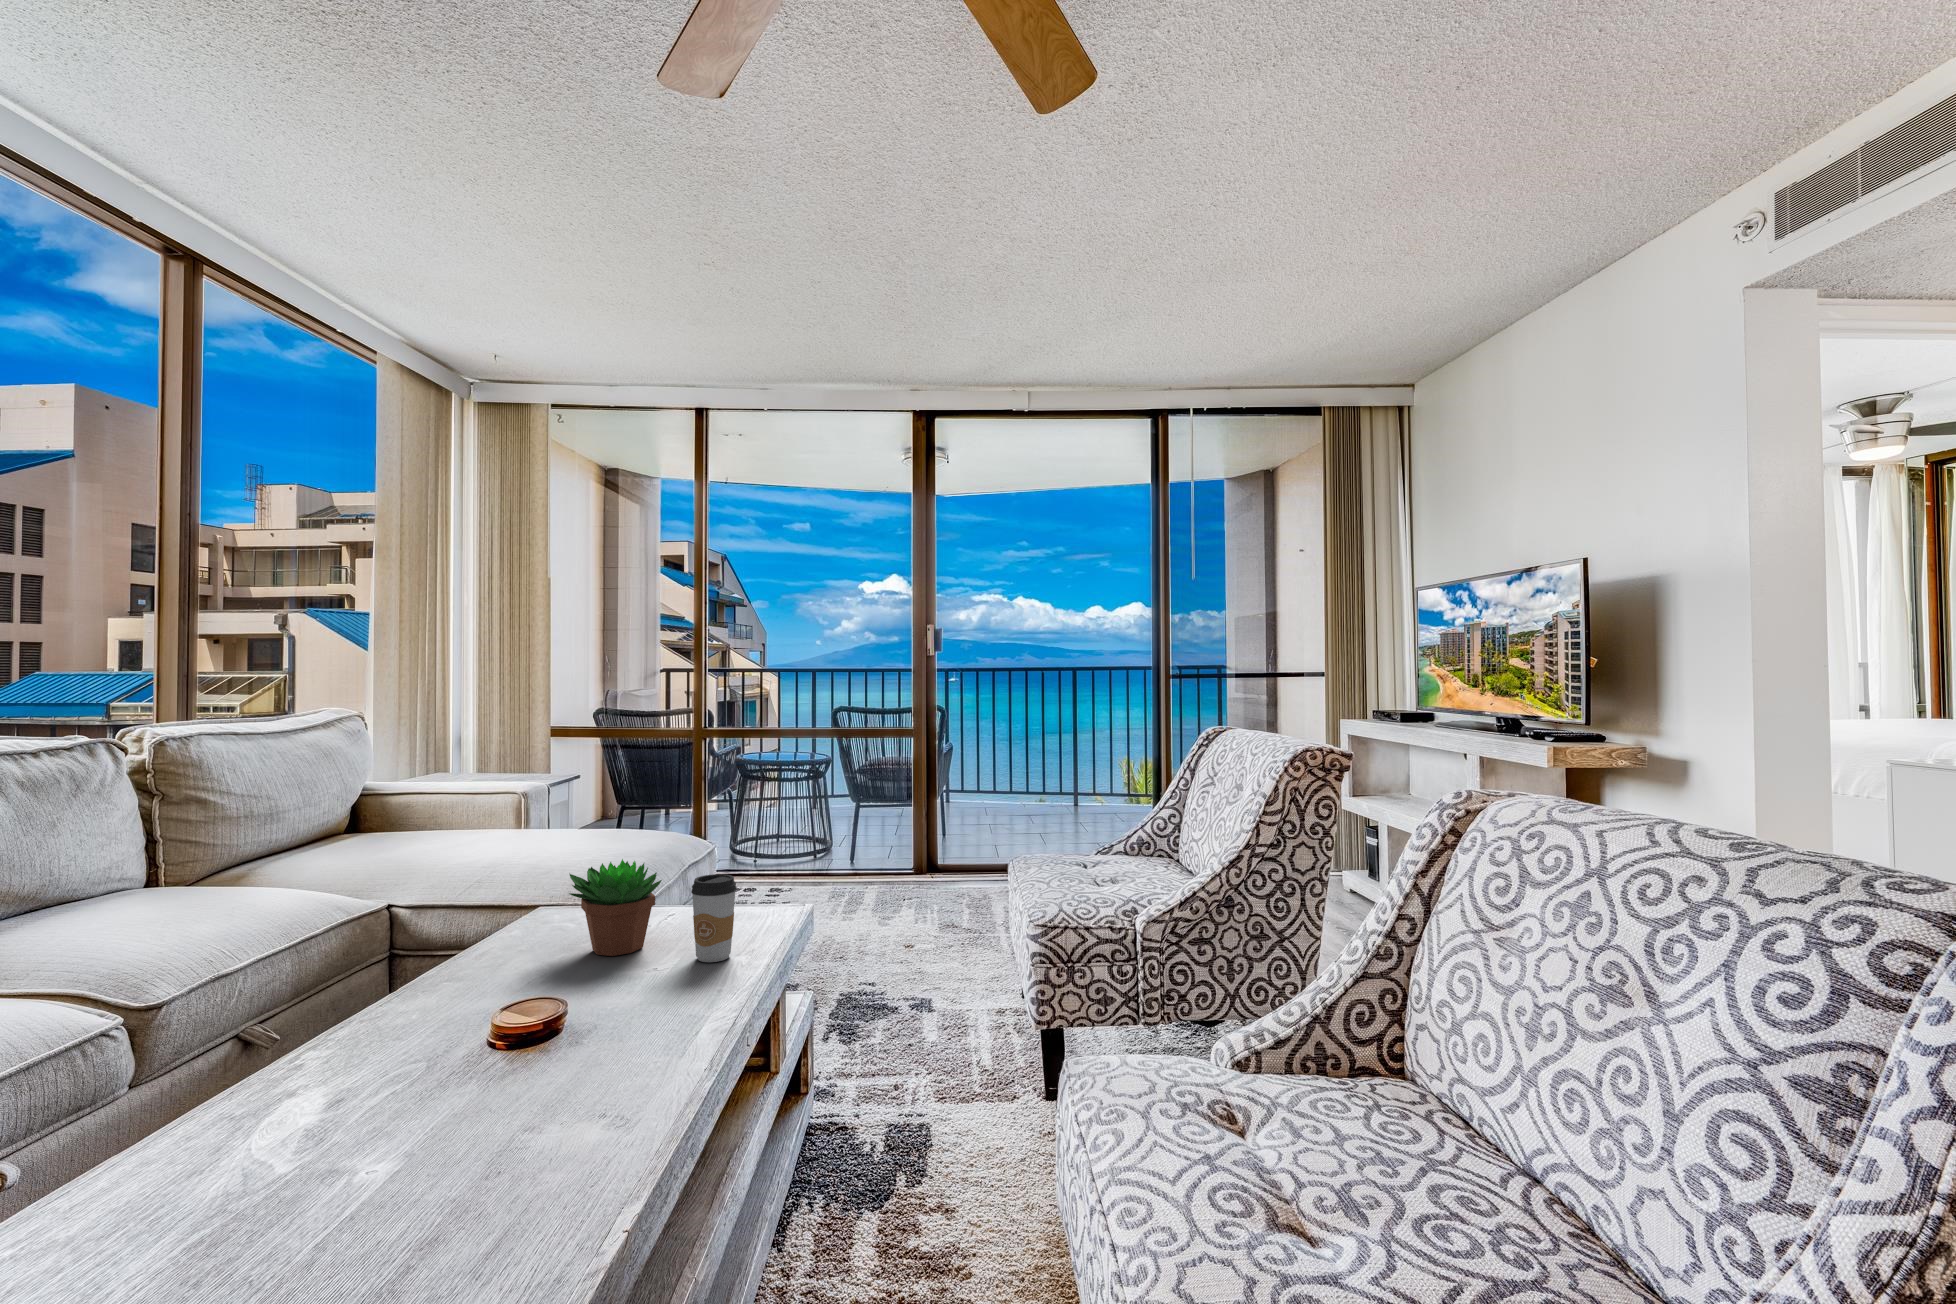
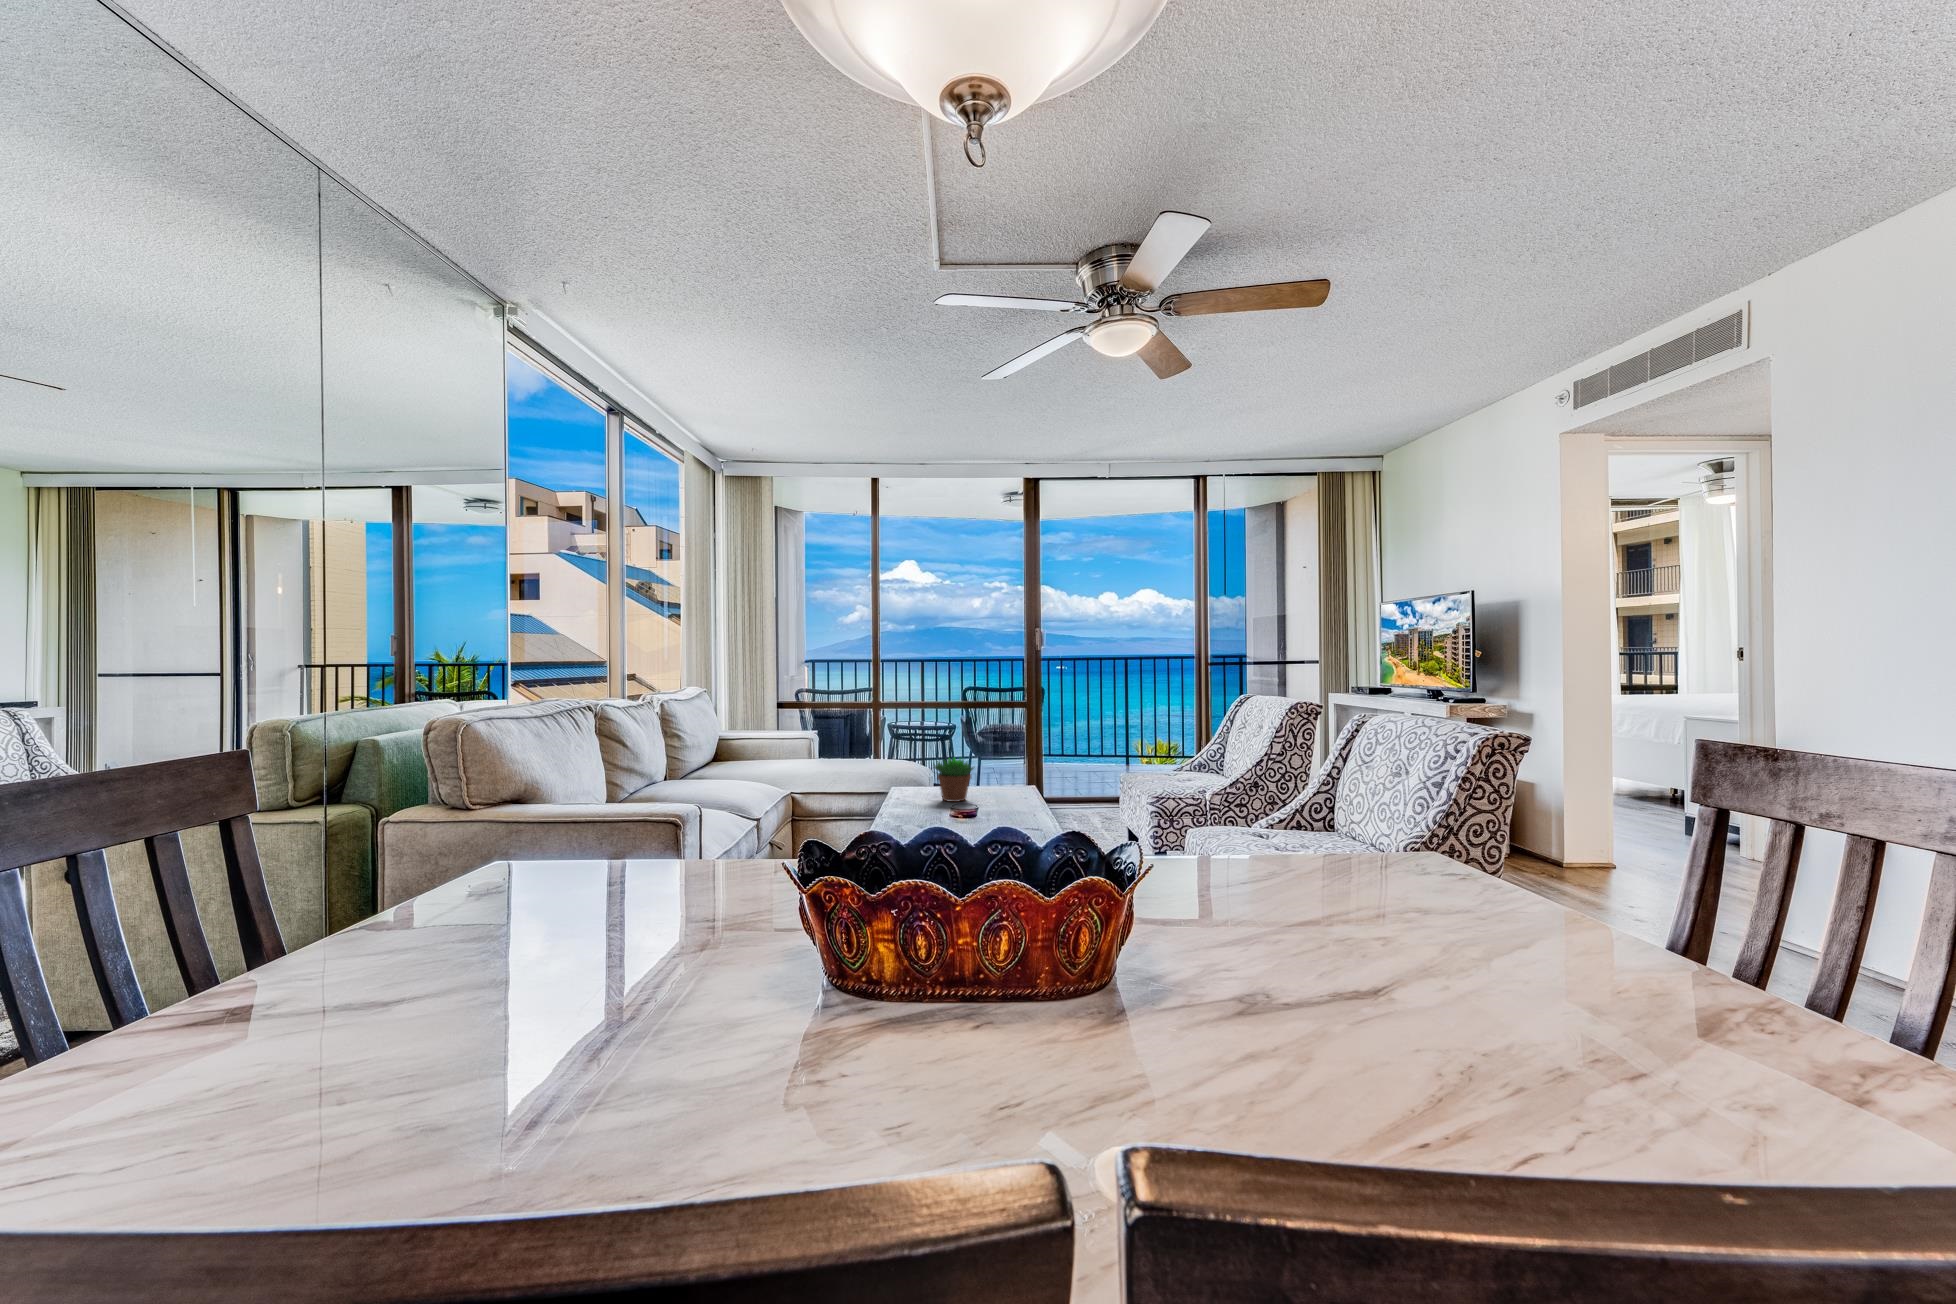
coffee cup: present [691,874,737,962] -> none [995,763,1016,803]

